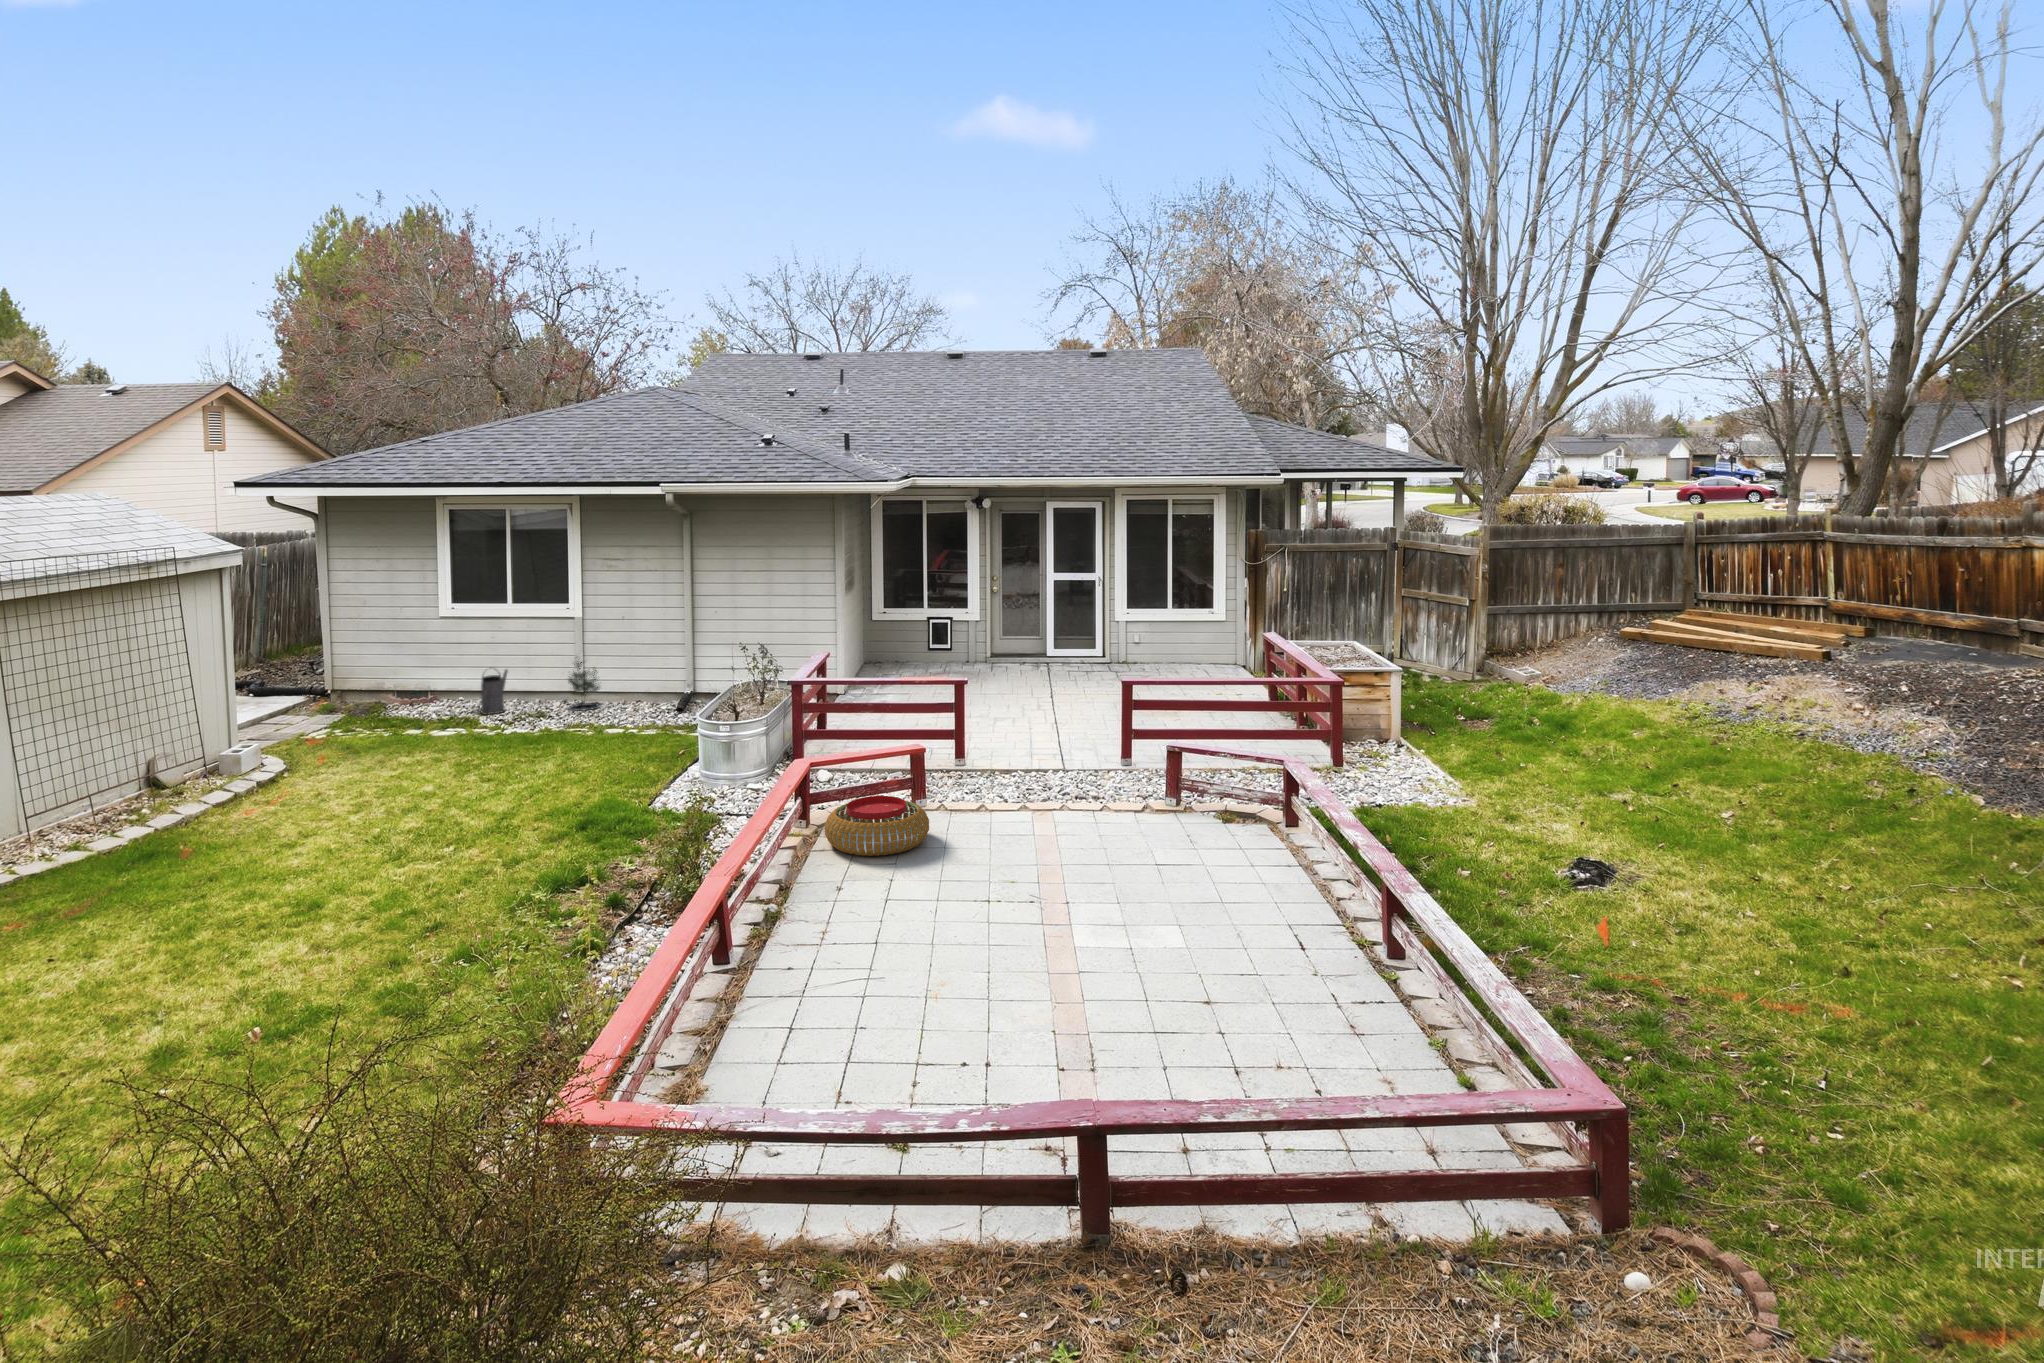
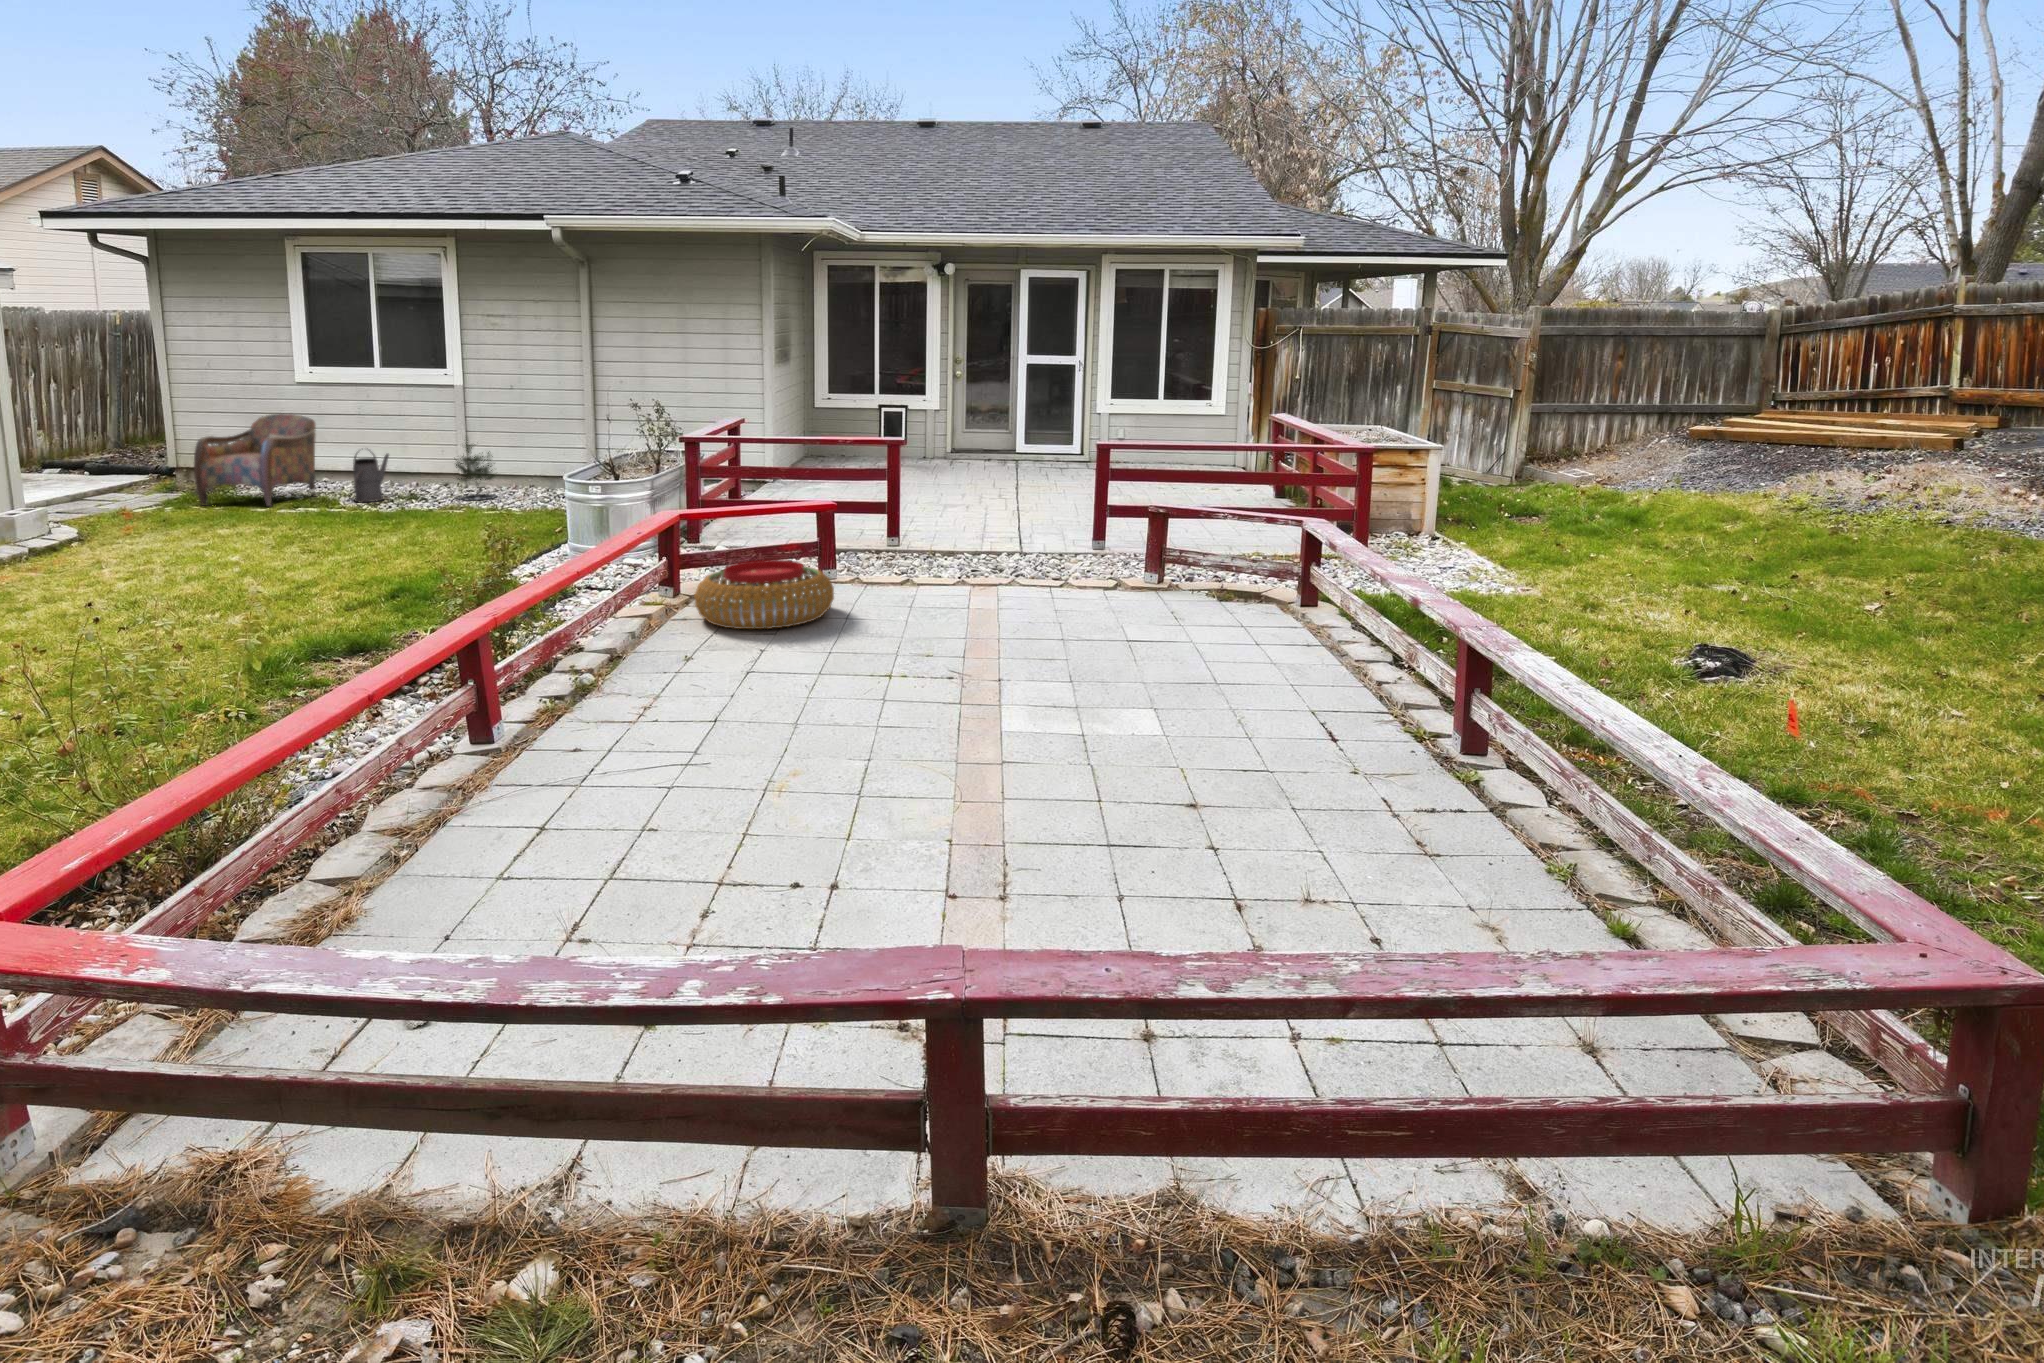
armchair: none [349,636,447,721] -> present [194,413,317,506]

